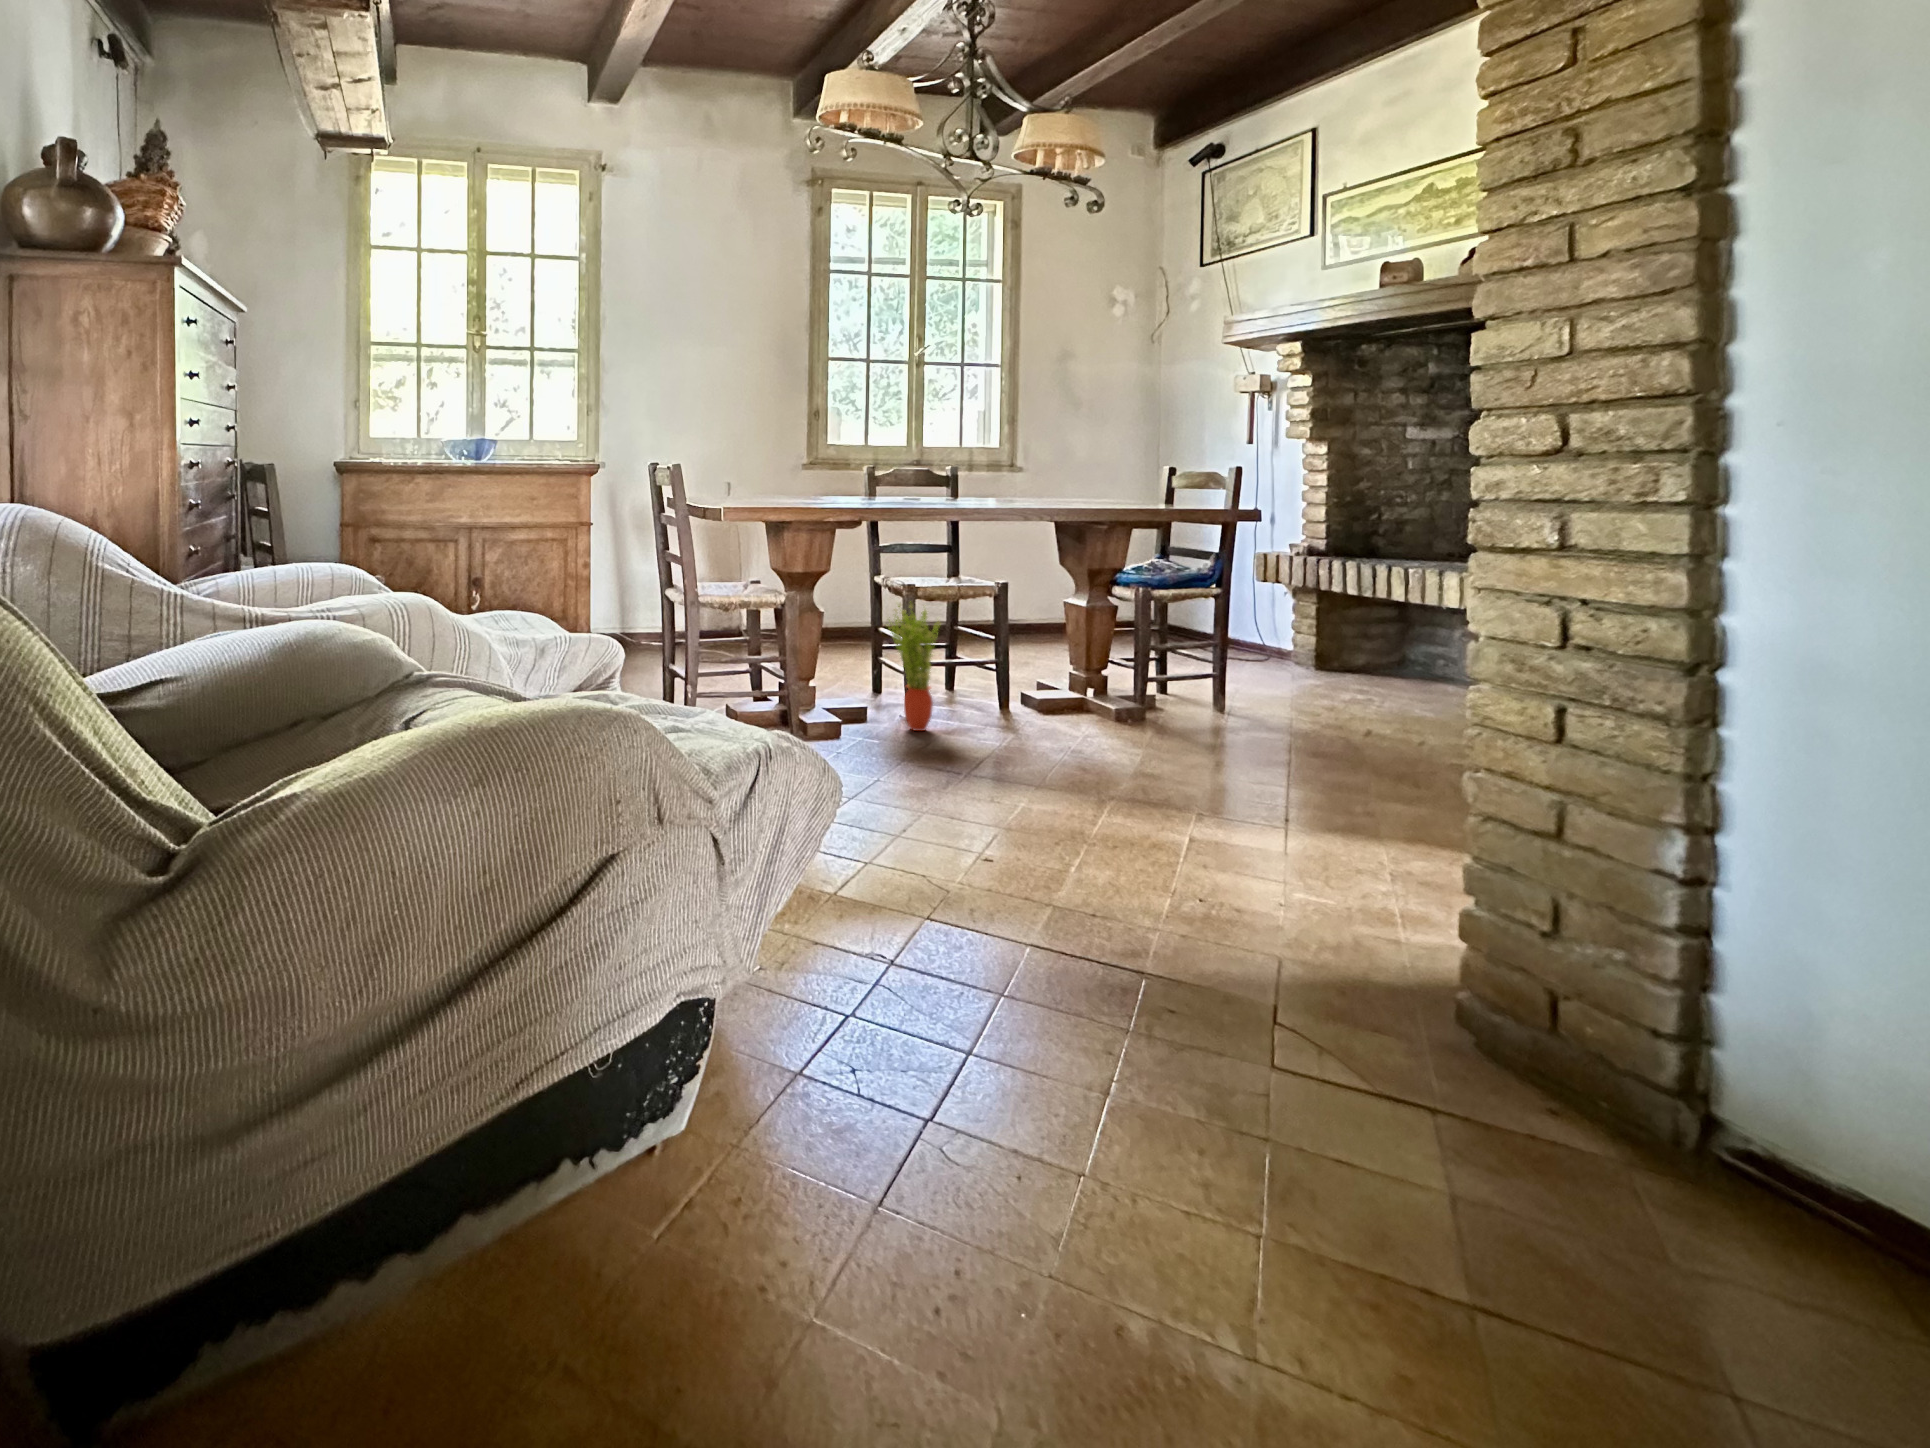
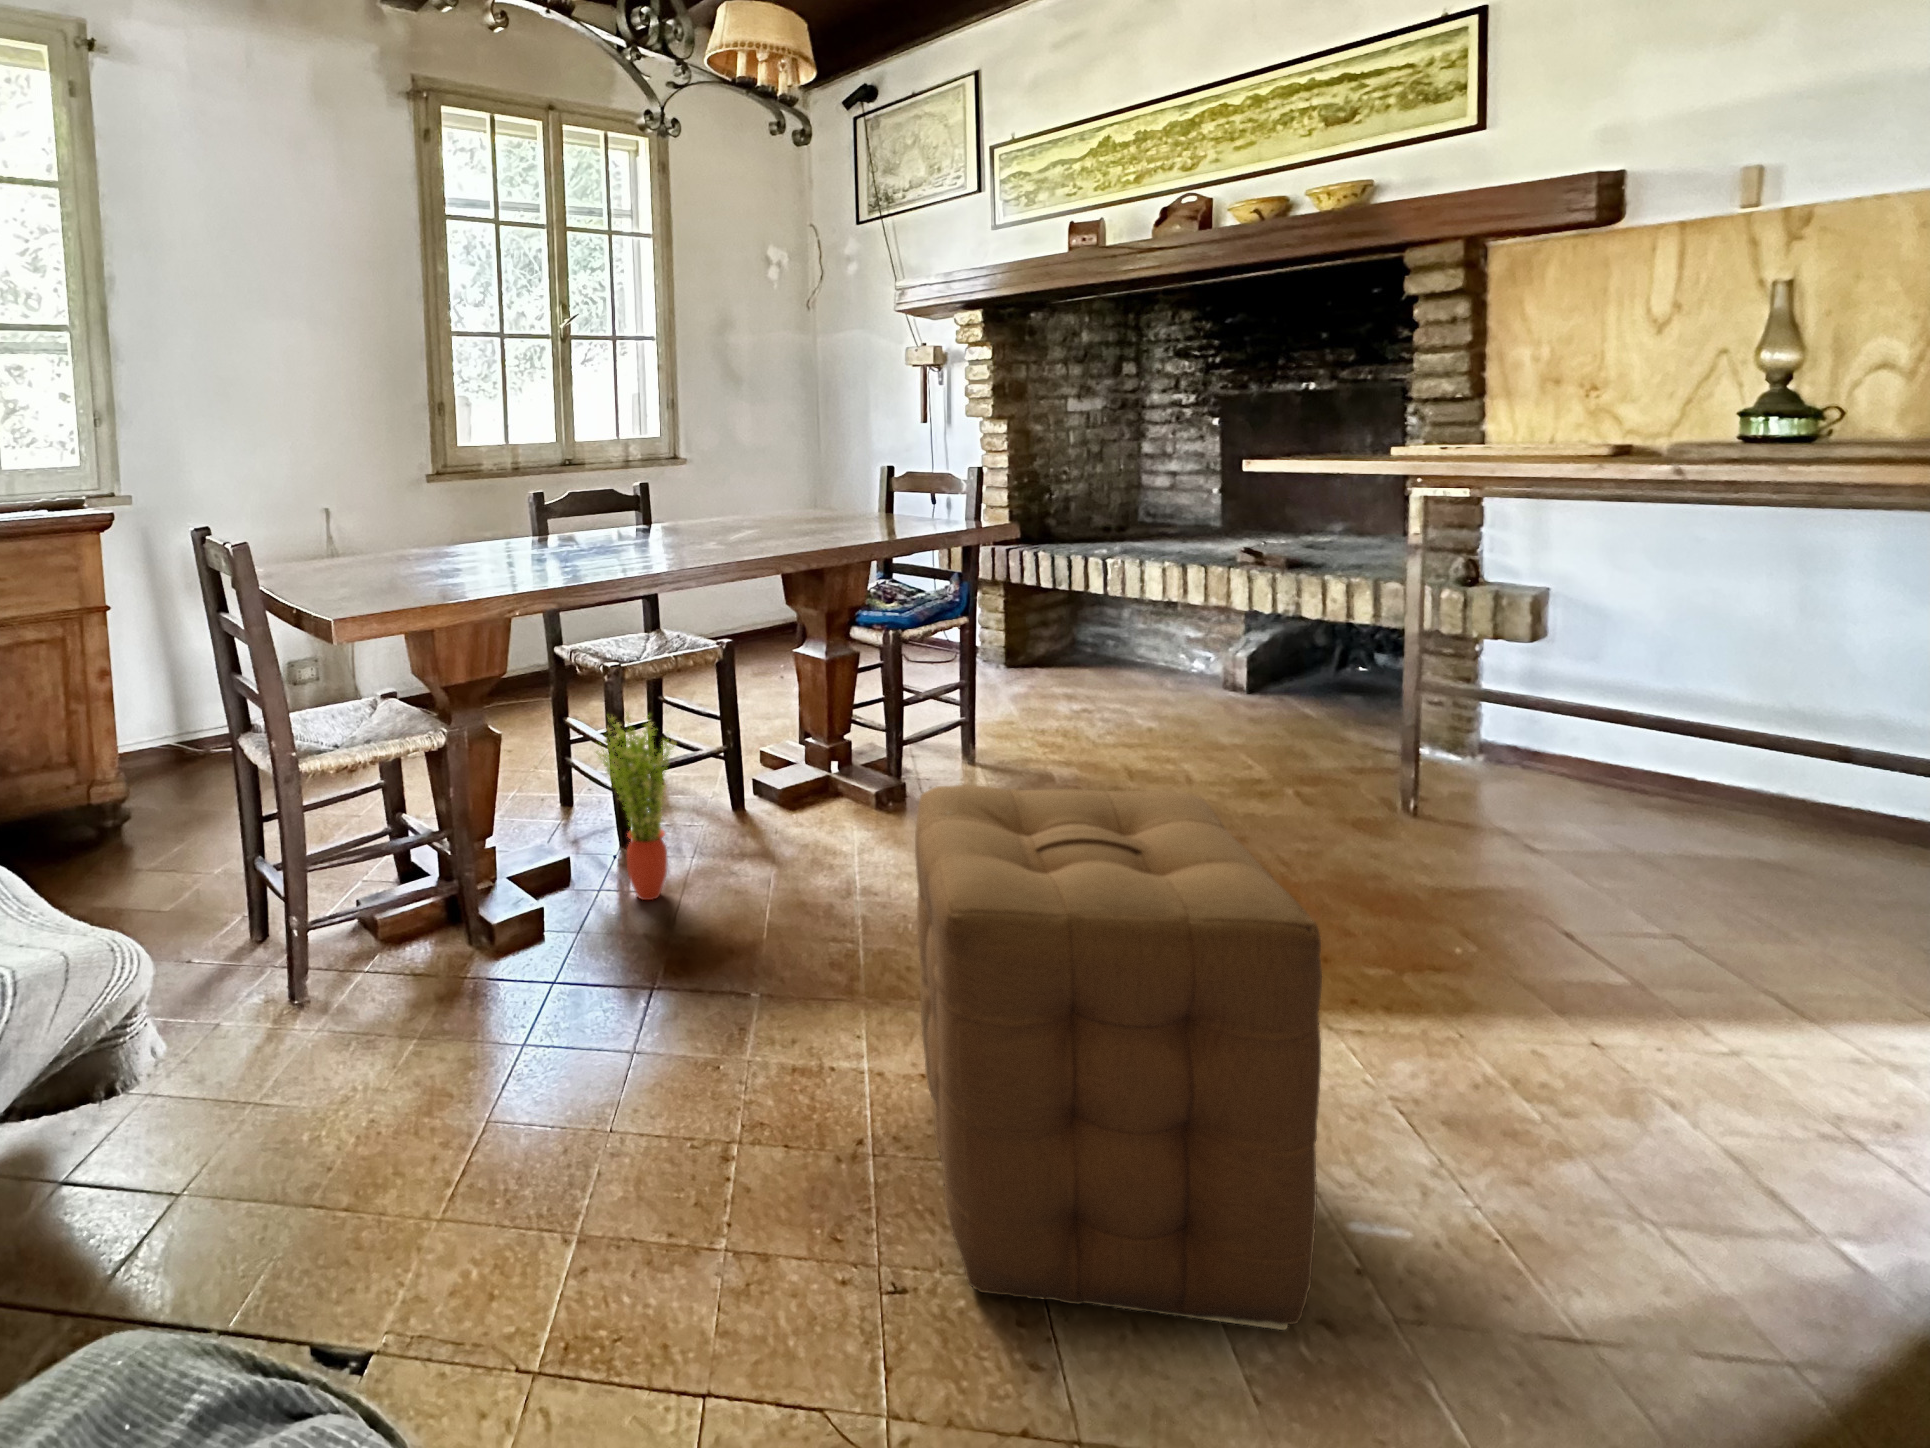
ottoman: none [1027,616,1249,897] -> present [915,785,1322,1330]

